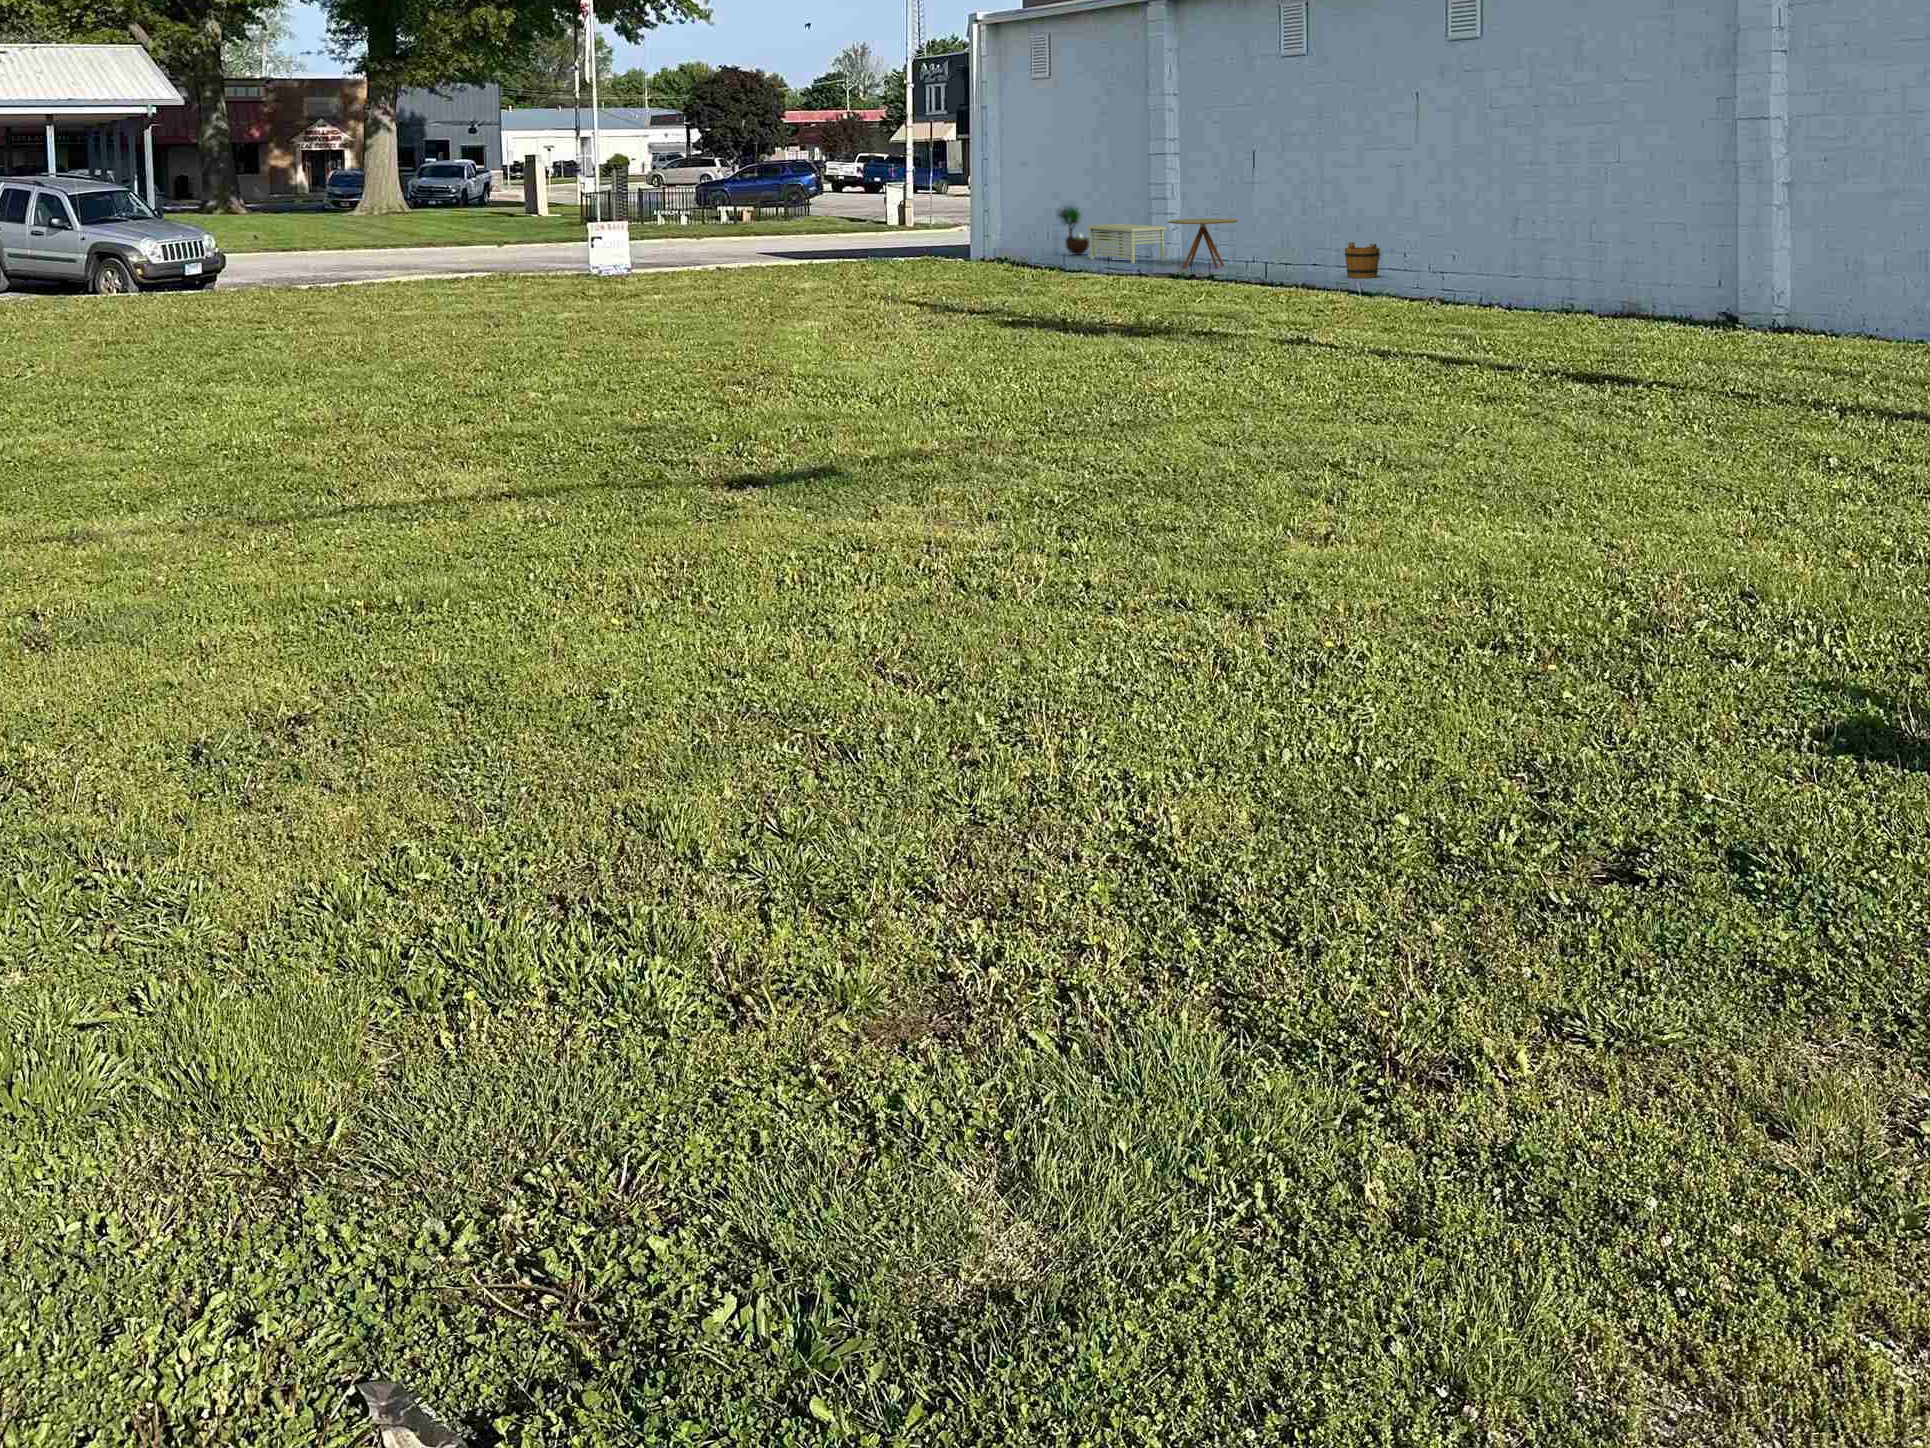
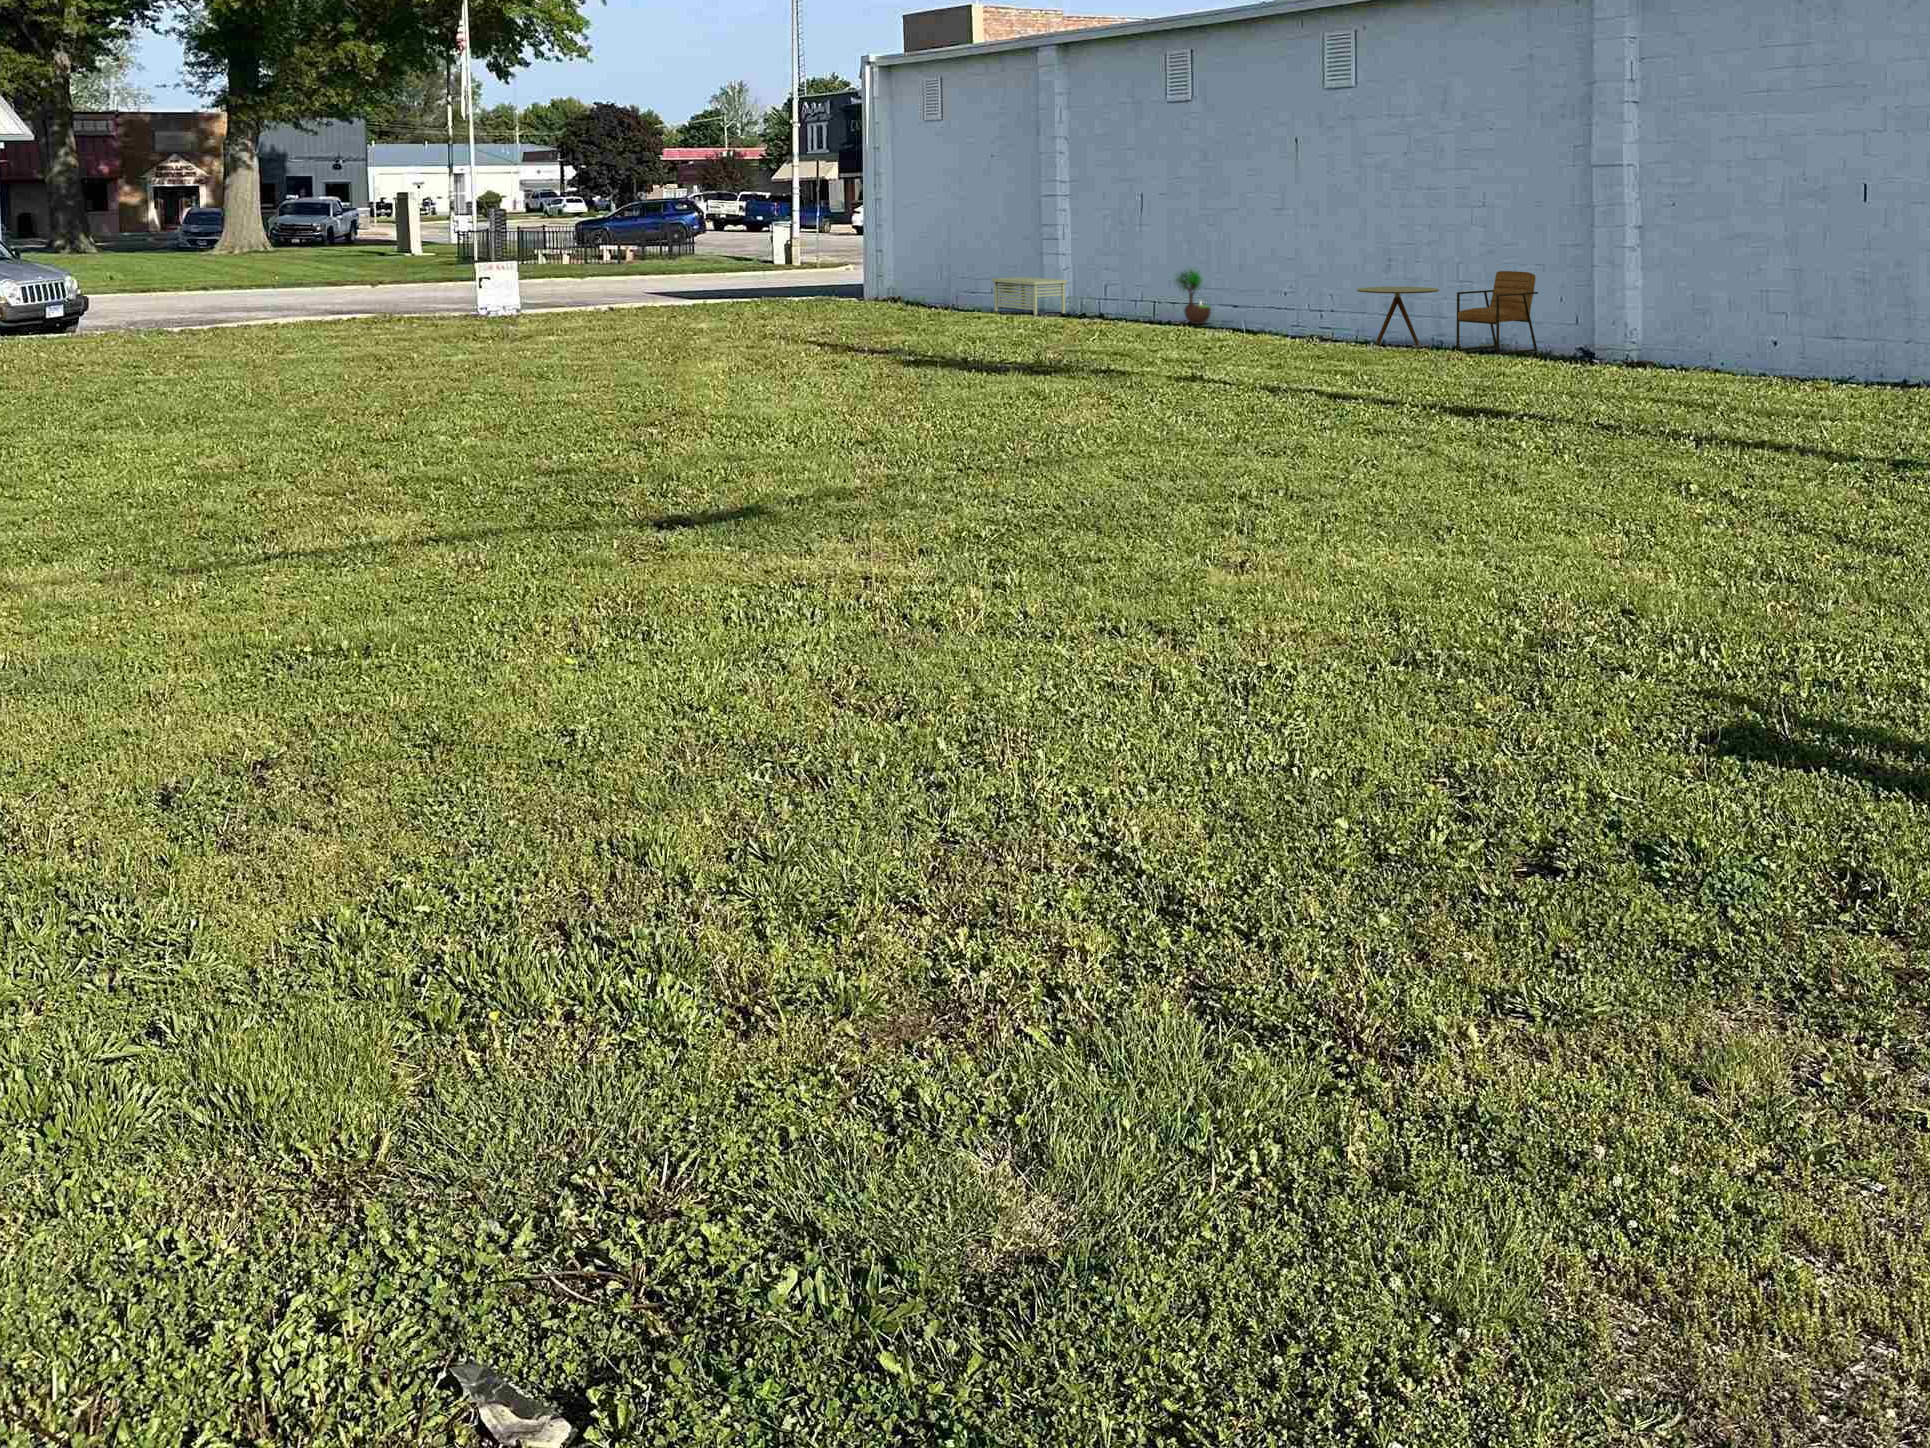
potted tree: present [1058,206,1089,255] -> present [1175,270,1211,325]
chair: none [1584,214,1676,304] -> present [1456,271,1538,354]
round table: present [1168,219,1238,269] -> present [1357,287,1439,345]
bucket: present [1345,242,1380,278] -> none [1236,296,1268,330]

